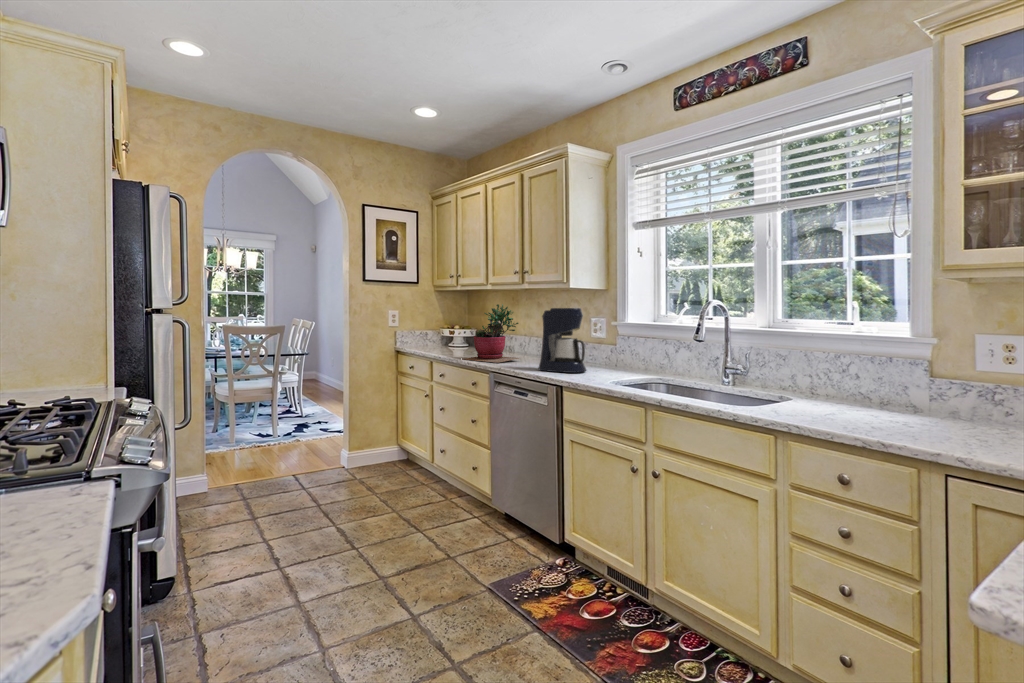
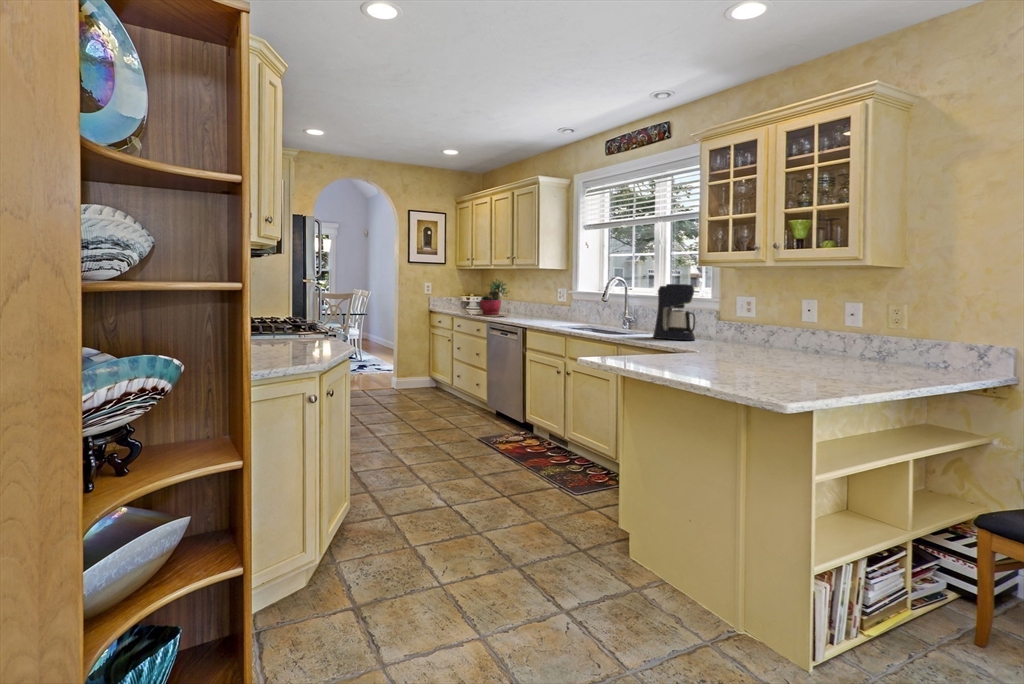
coffee maker: present [538,308,586,373] -> present [653,284,696,340]

